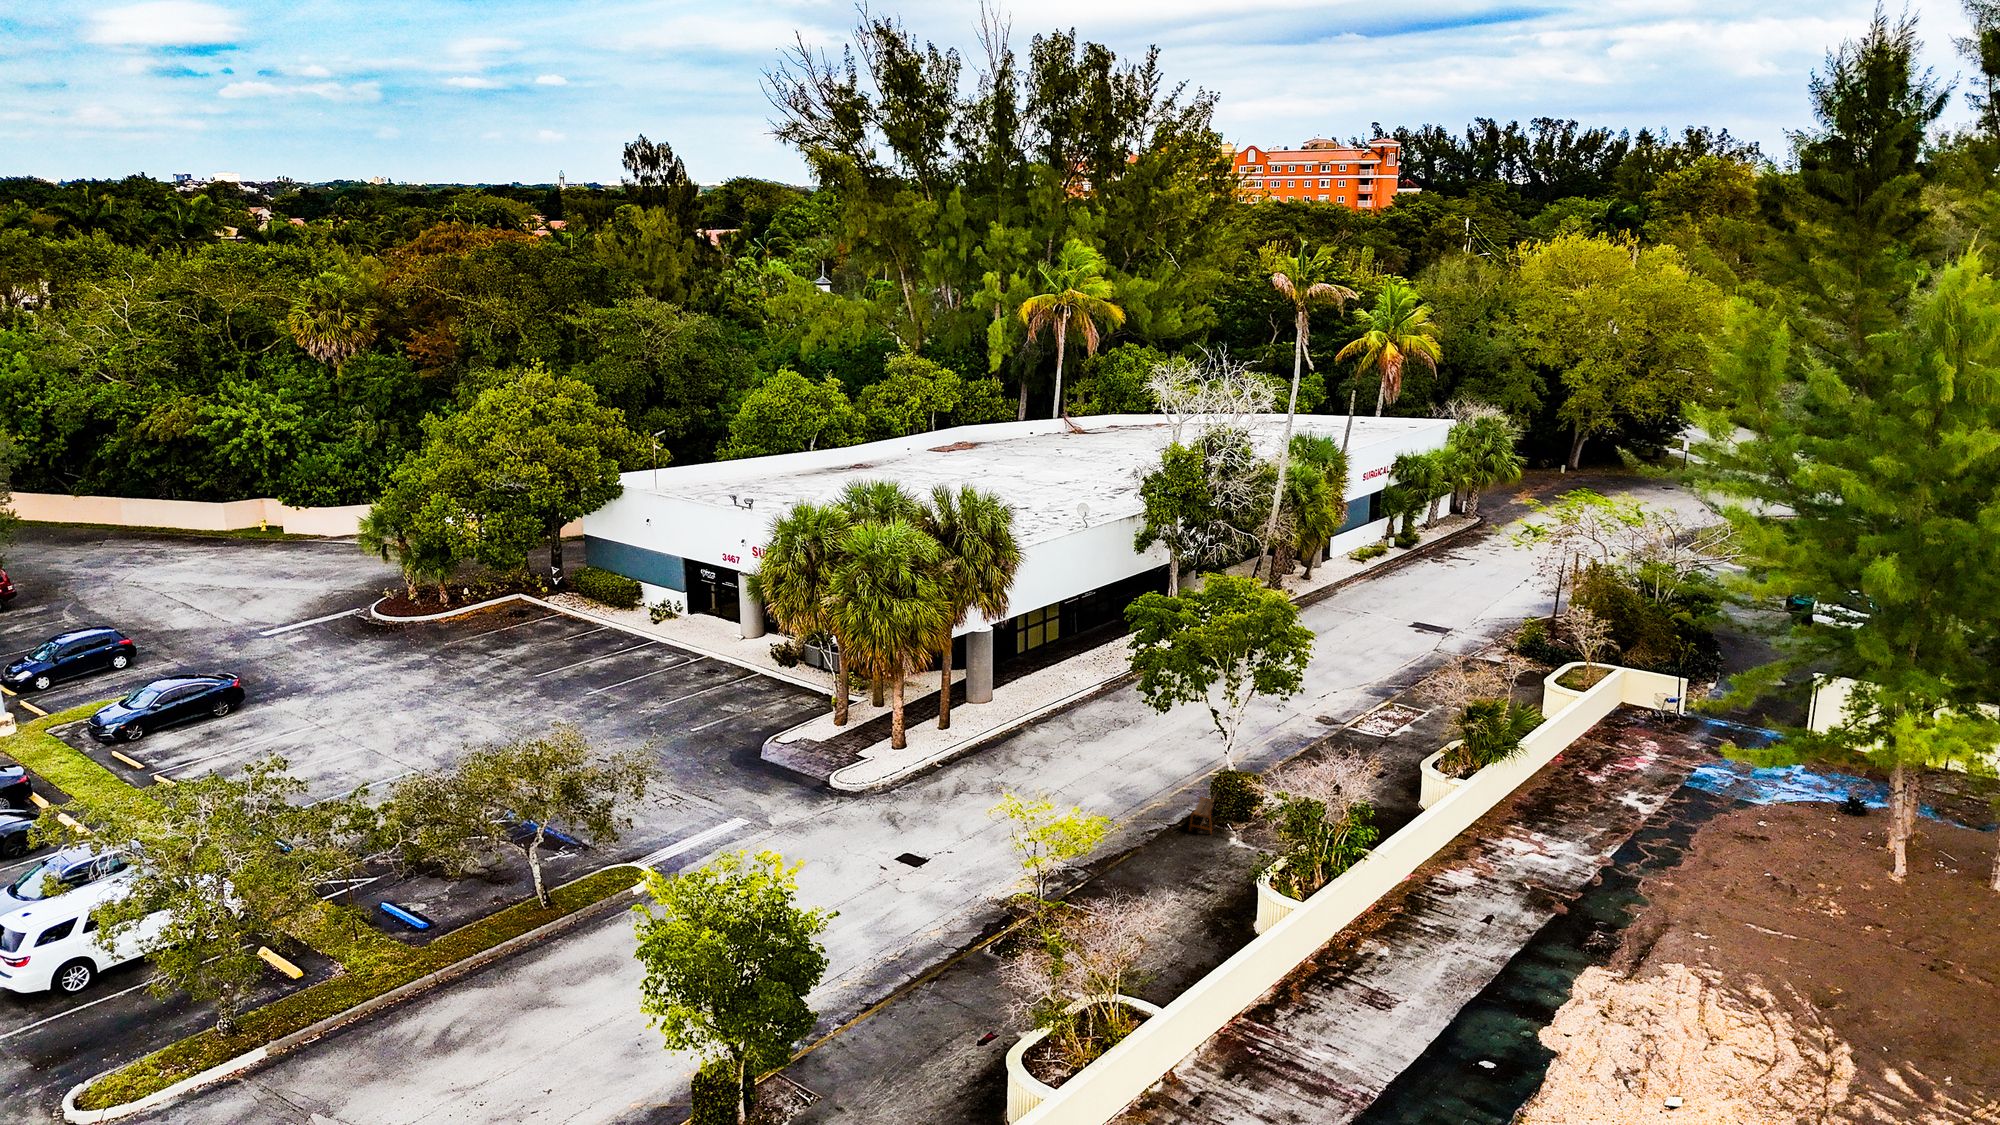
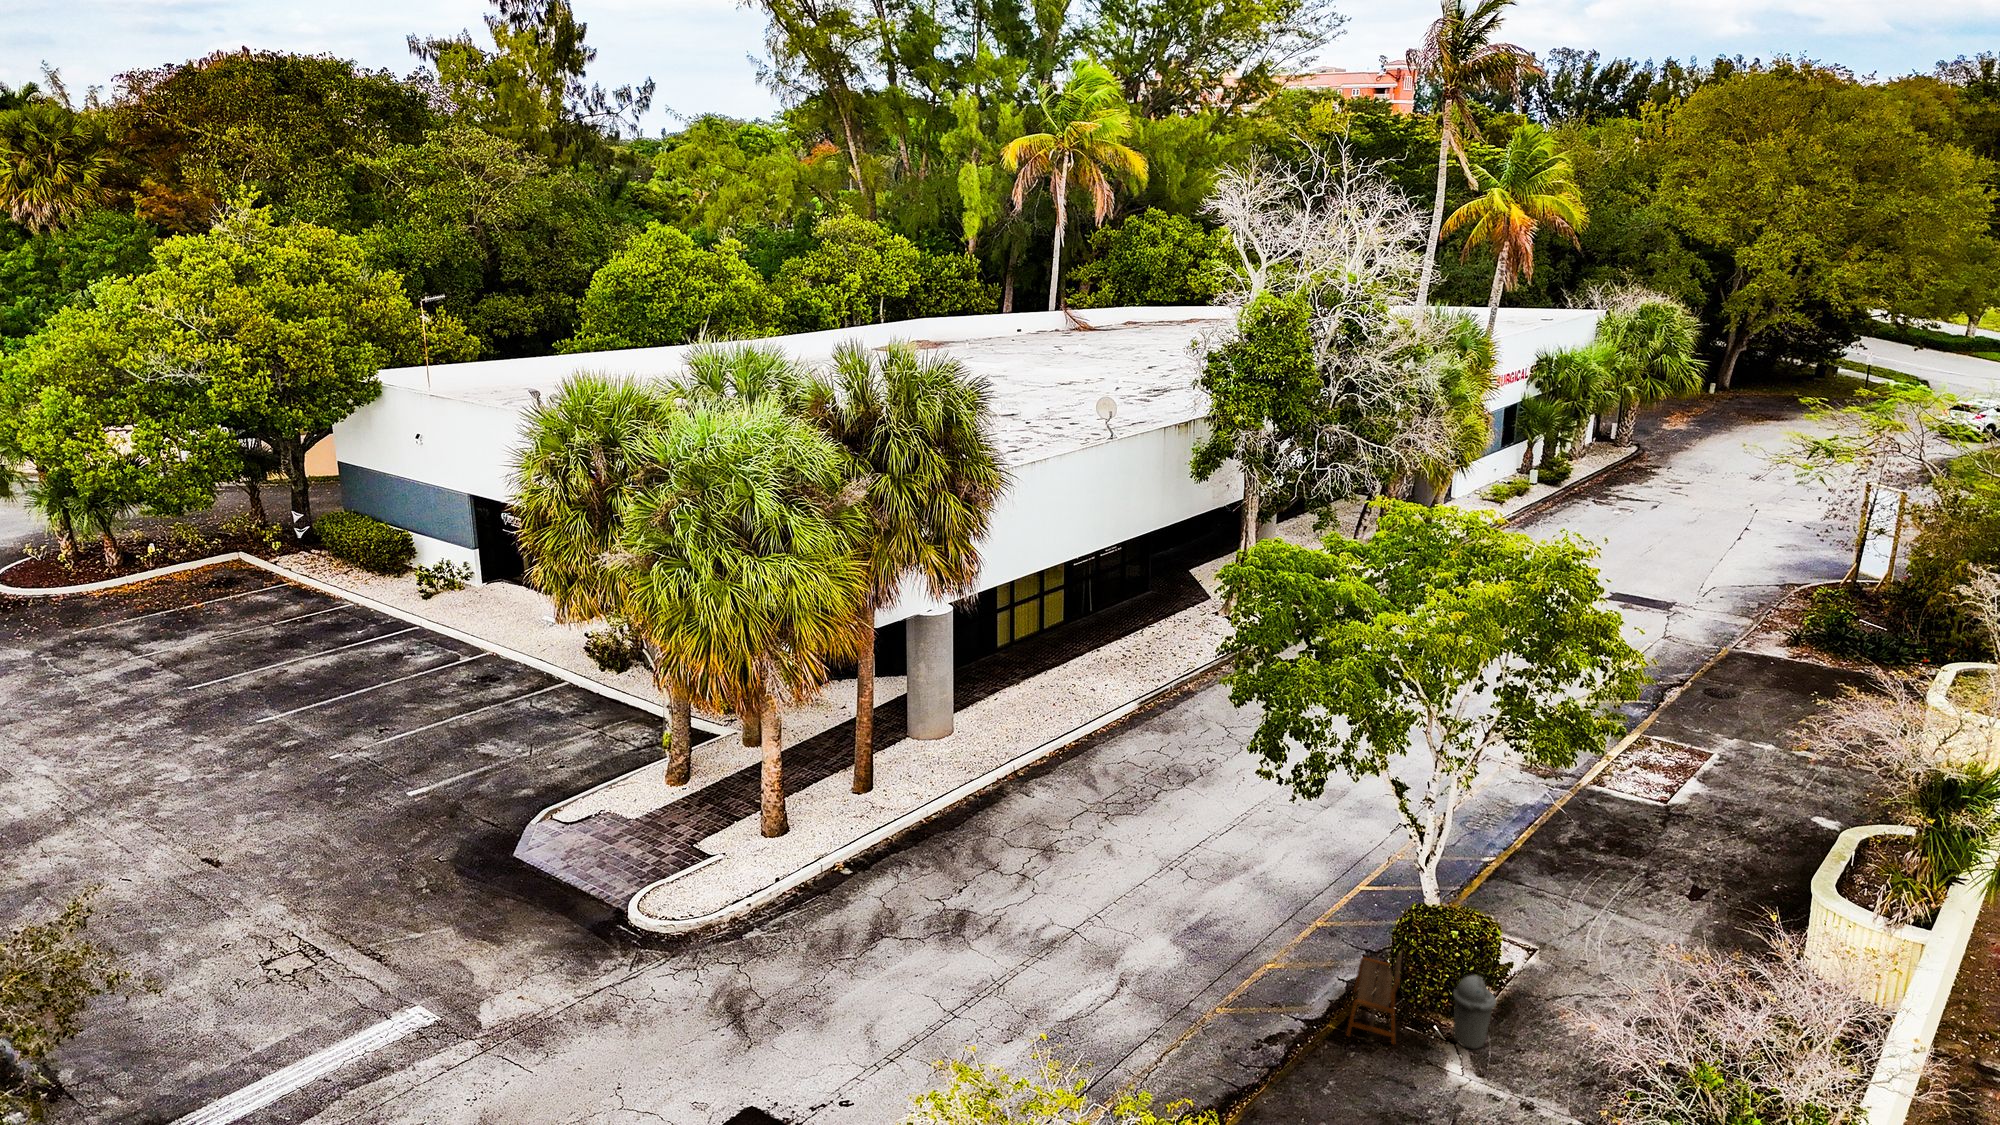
trash can: none [1240,801,1259,836] -> present [1453,975,1496,1049]

